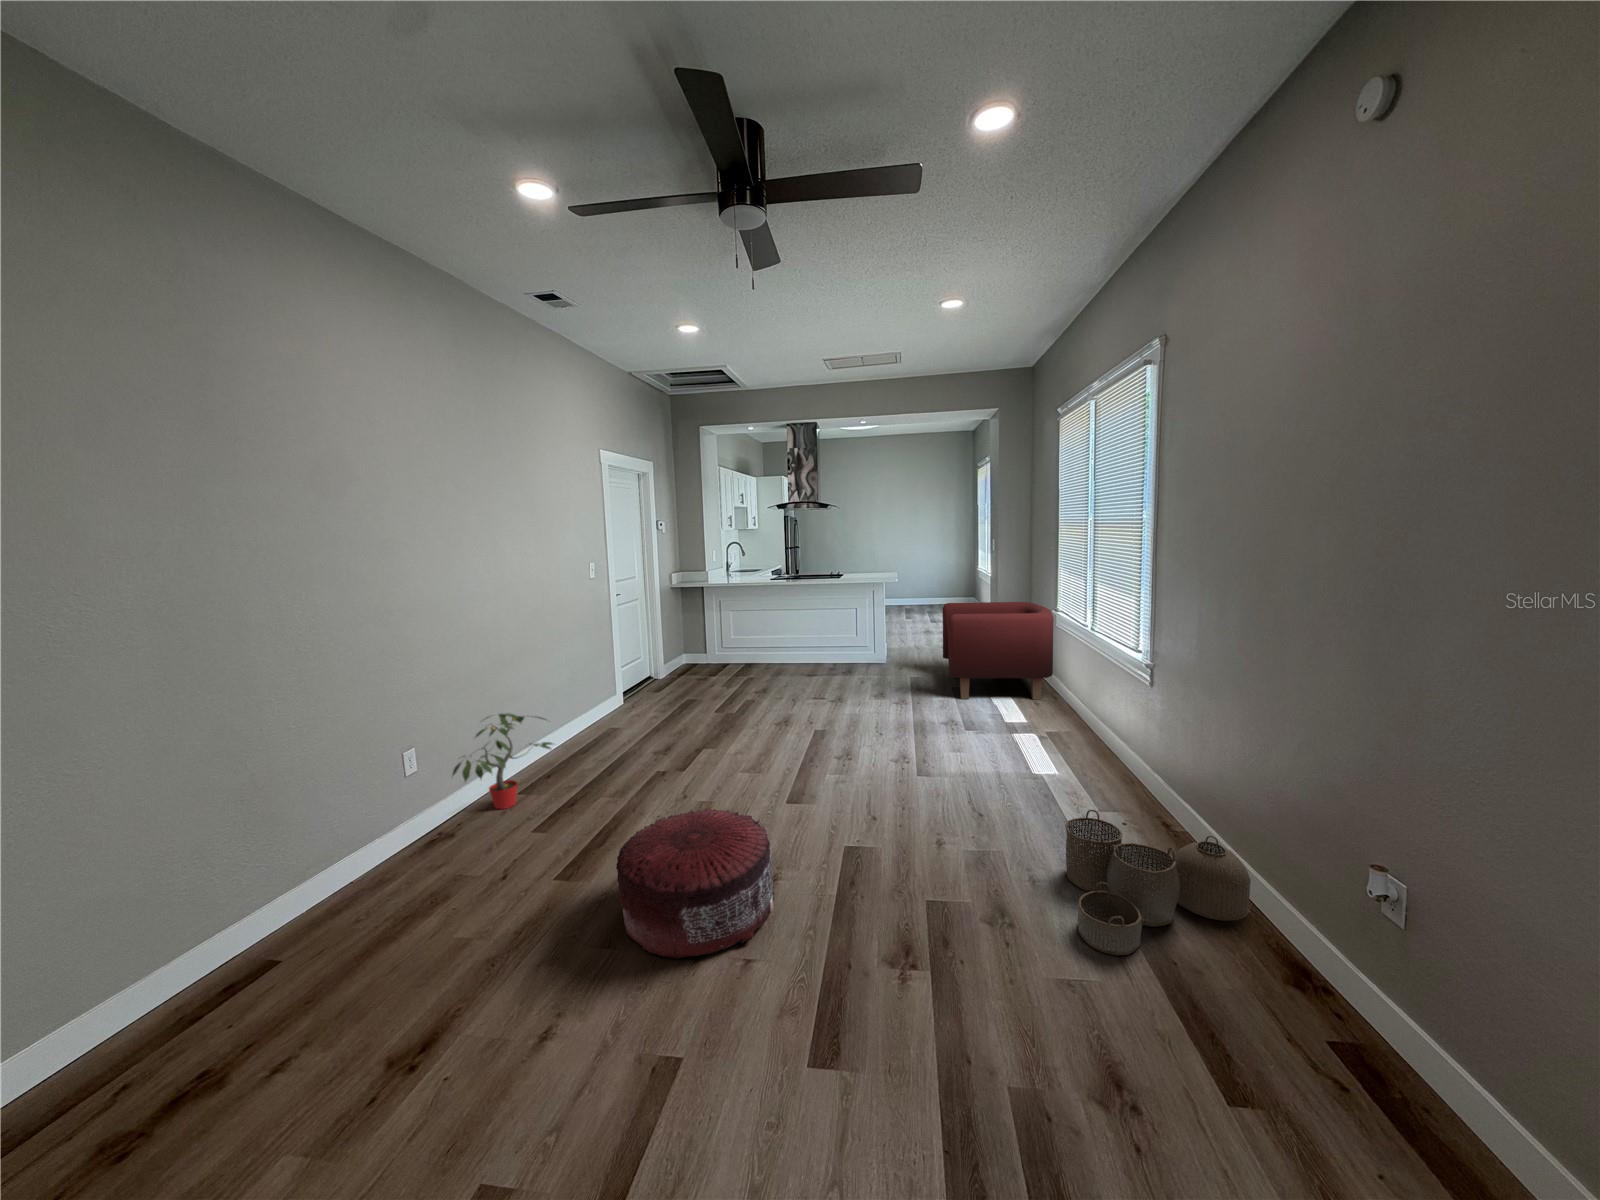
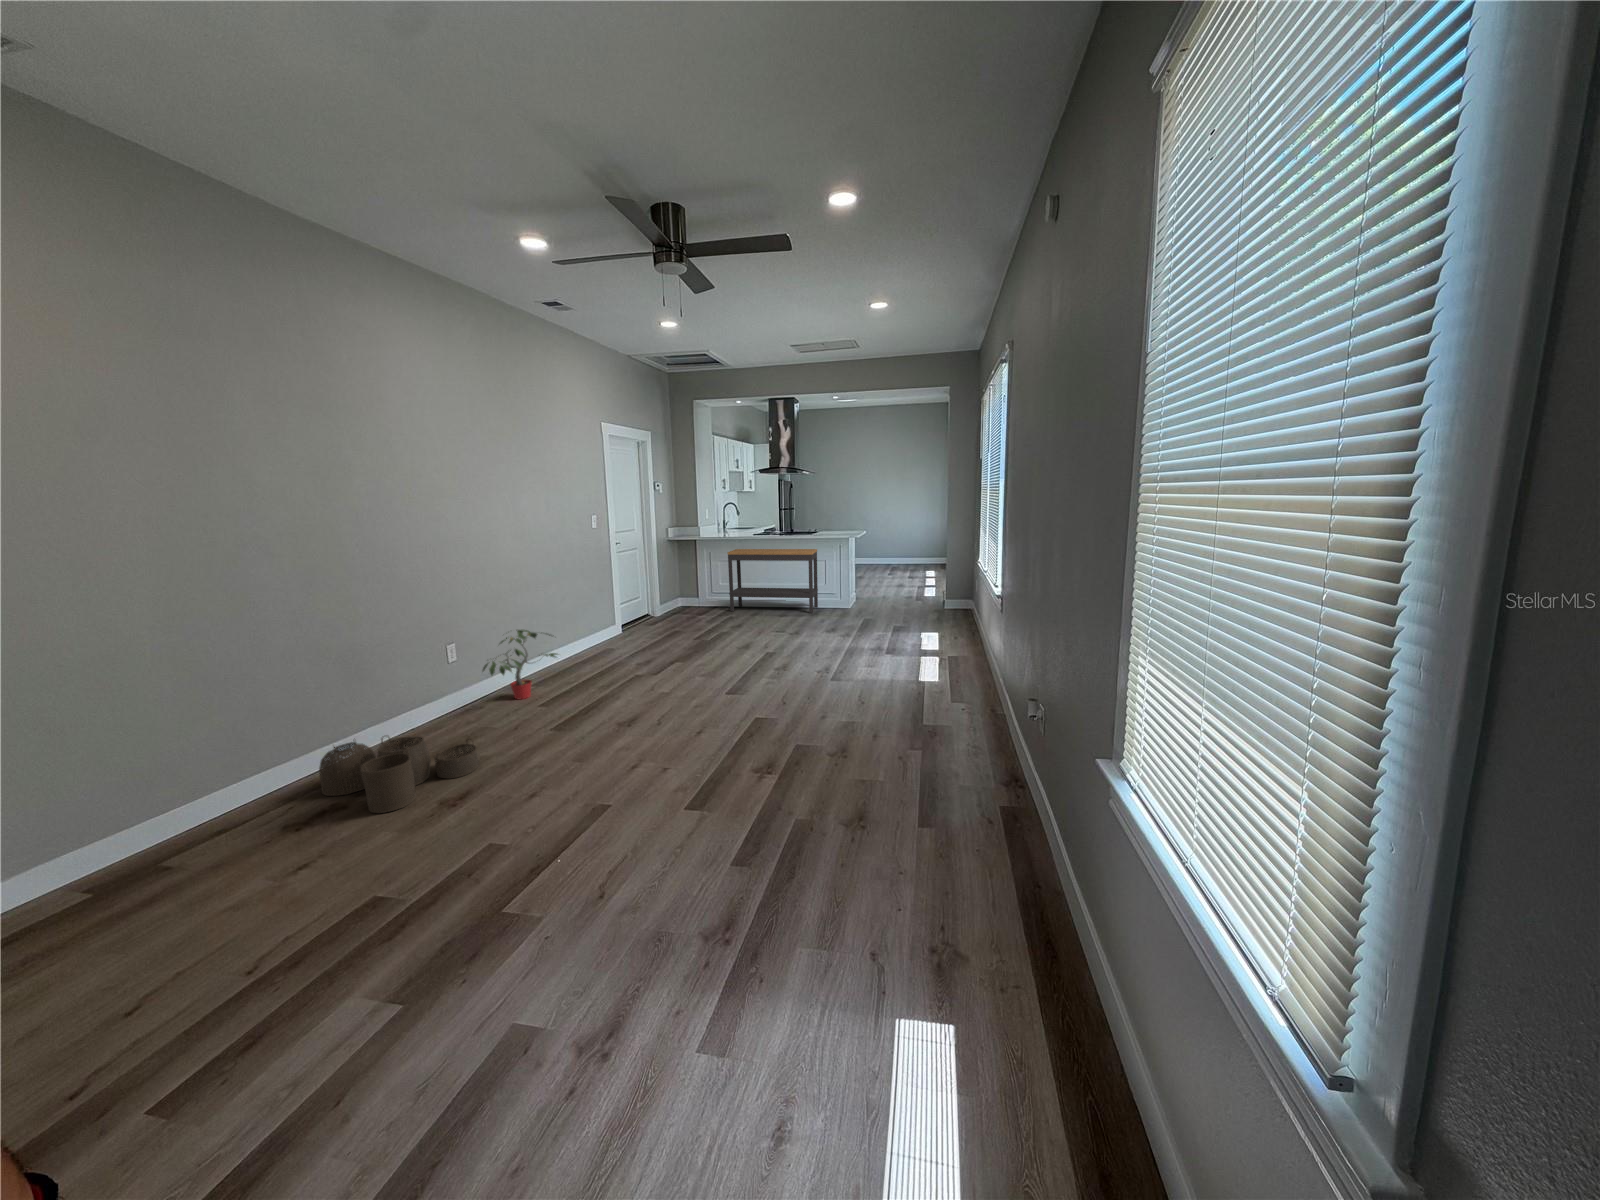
console table: none [745,595,852,673] -> present [727,549,818,613]
armchair: present [943,602,1054,700] -> none [885,556,973,636]
pouf: present [616,807,774,959] -> none [588,692,701,783]
woven basket: present [1065,810,1251,955] -> present [319,736,479,813]

